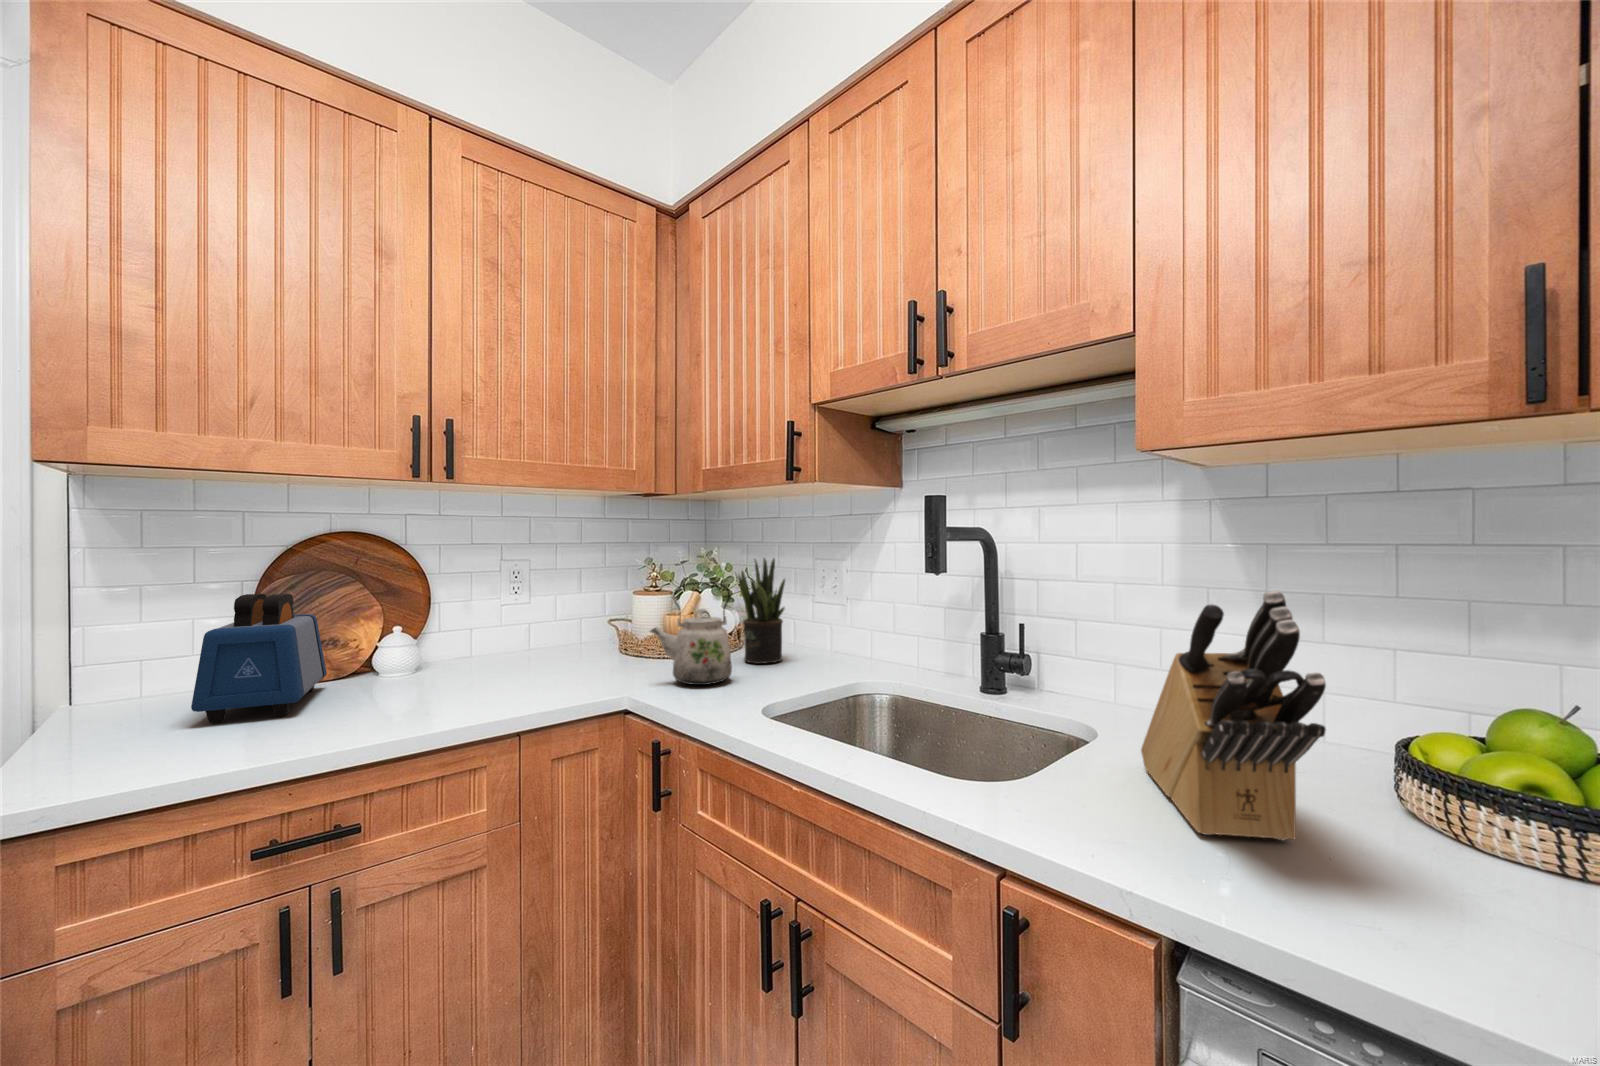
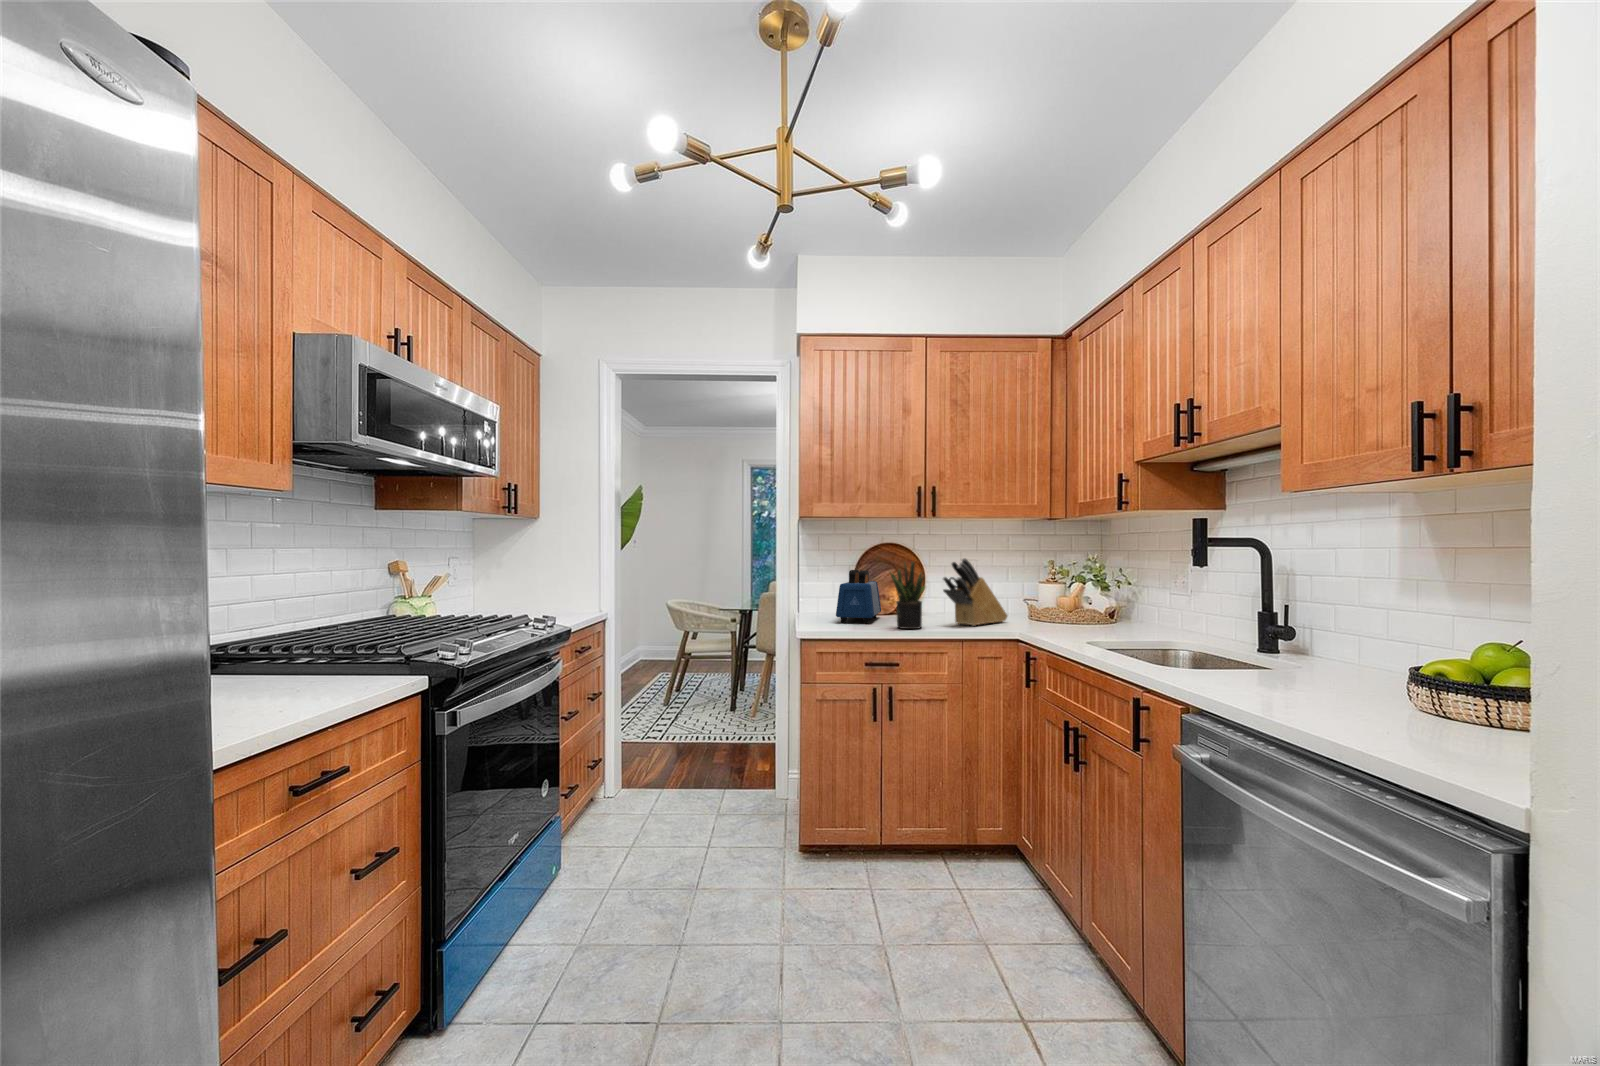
potted plant: present [738,558,785,664] -> present [890,562,925,629]
kettle: present [650,582,732,685] -> none [1037,572,1089,632]
knife block: present [1141,591,1326,840] -> present [943,558,1007,626]

